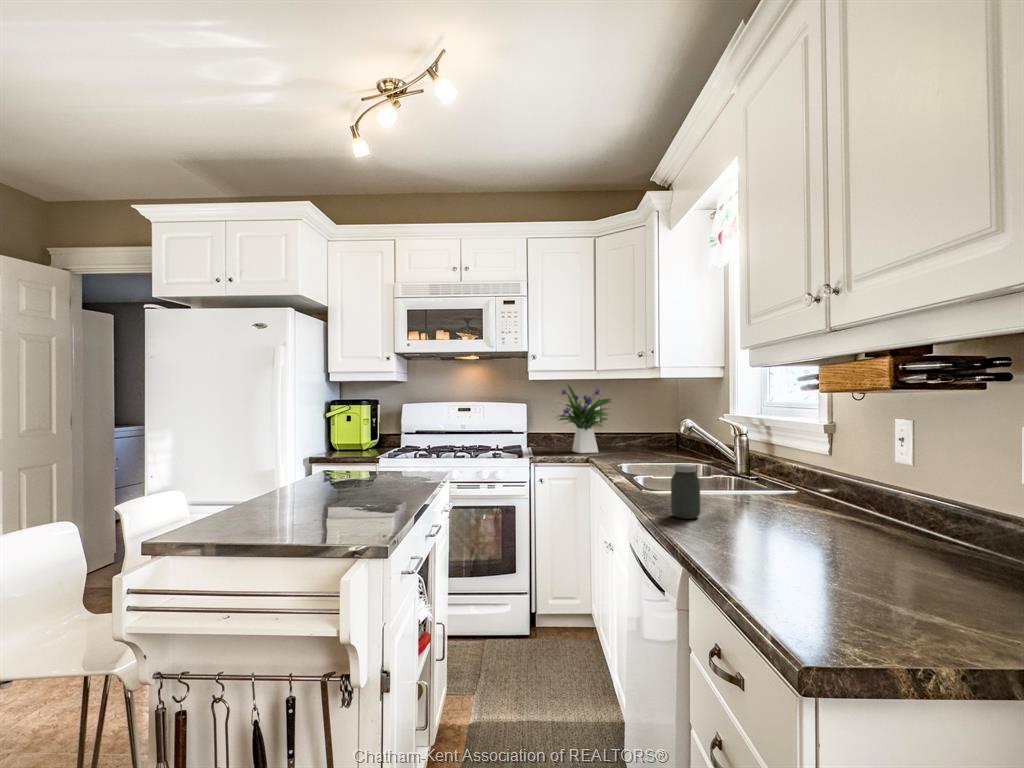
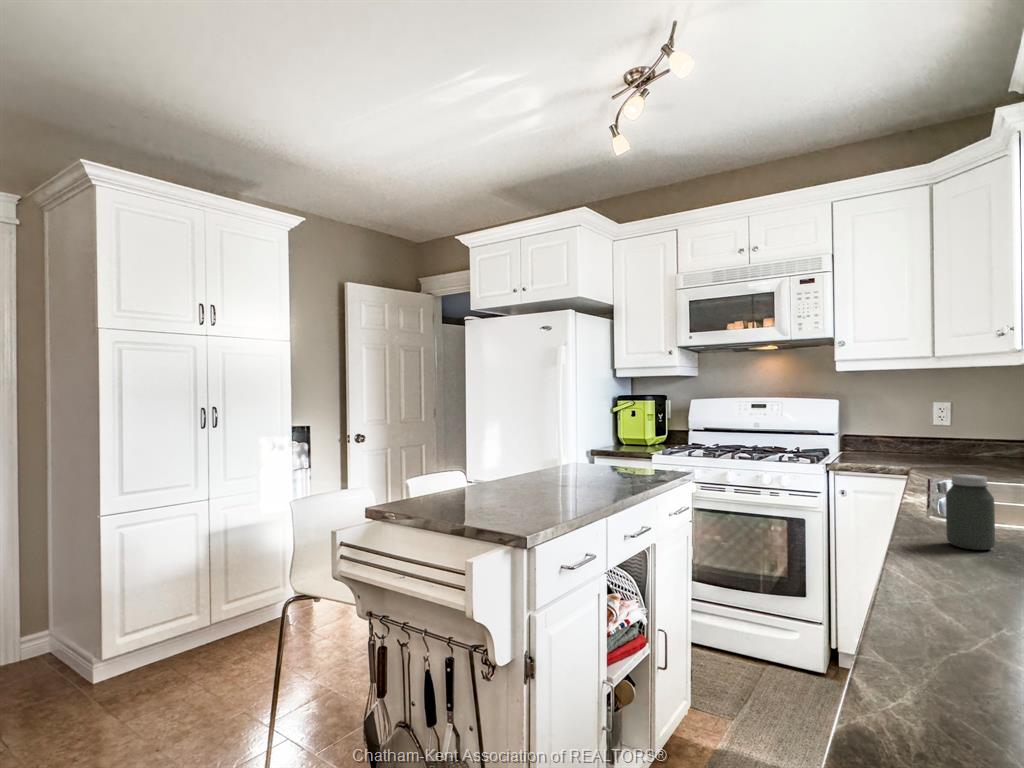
flower arrangement: present [559,385,611,453] -> none [869,375,967,464]

